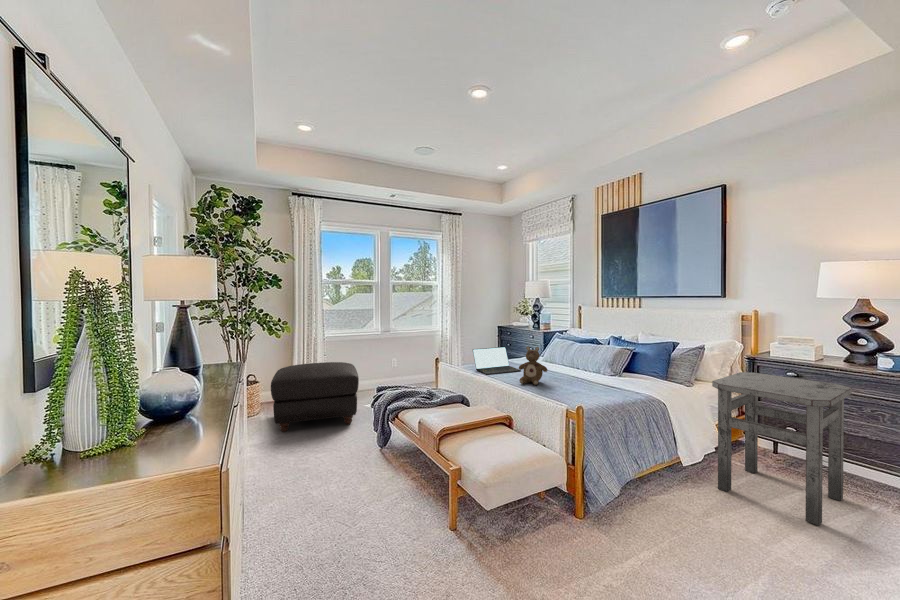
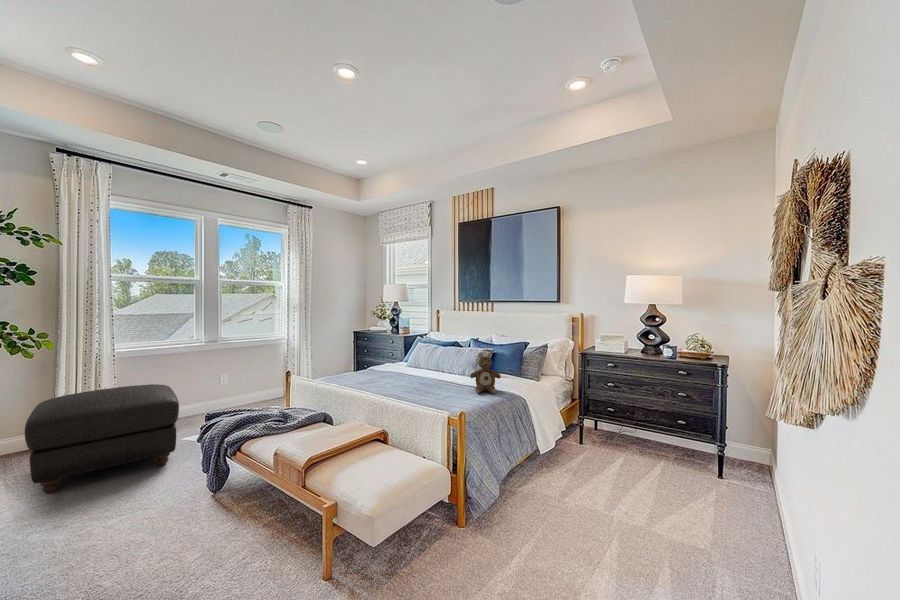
stuffed bear: present [519,346,548,385] -> present [470,353,501,394]
laptop: present [473,347,521,374] -> none [333,354,387,386]
side table: present [712,372,852,526] -> none [561,366,652,489]

